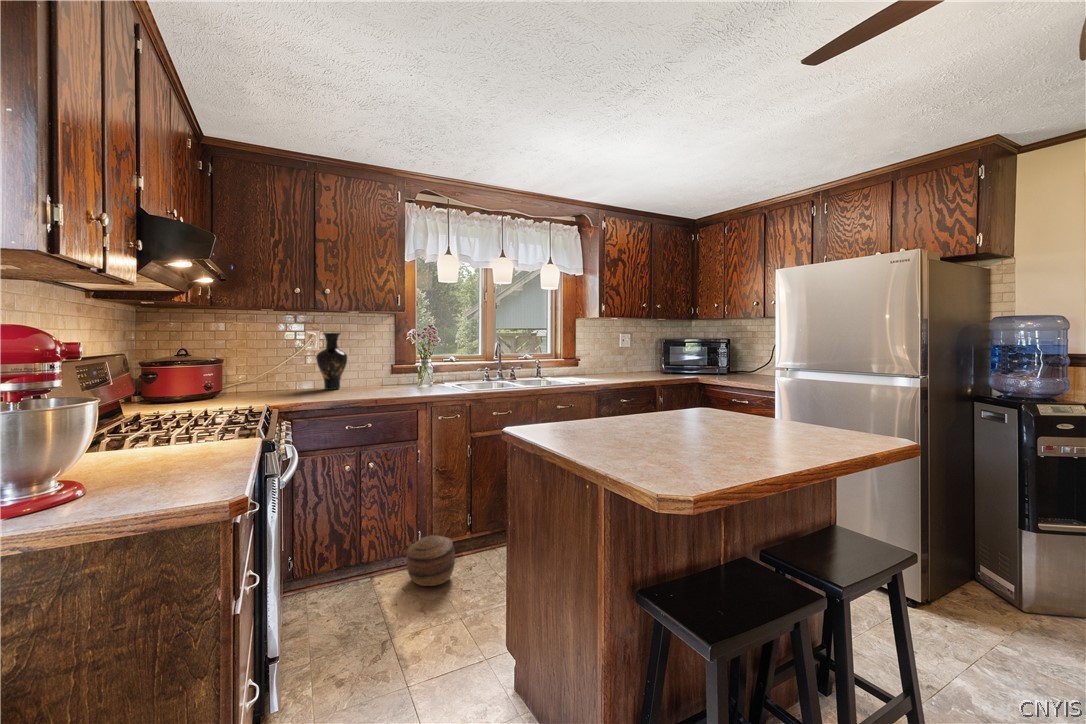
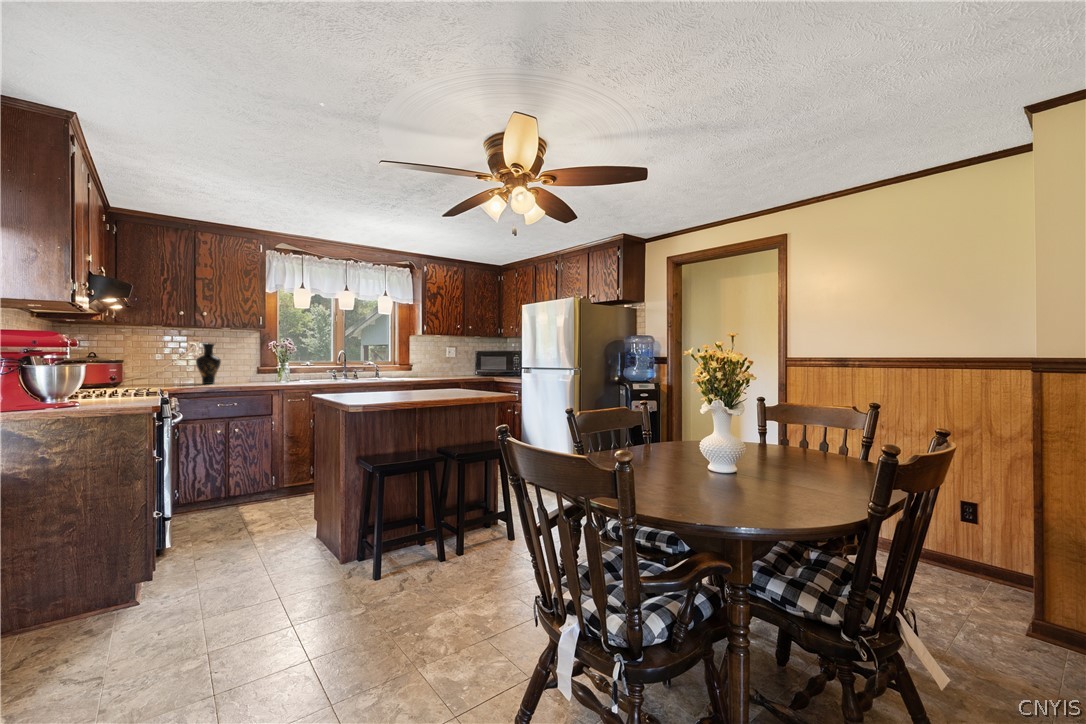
basket: present [406,535,455,586] -> none [261,476,297,507]

